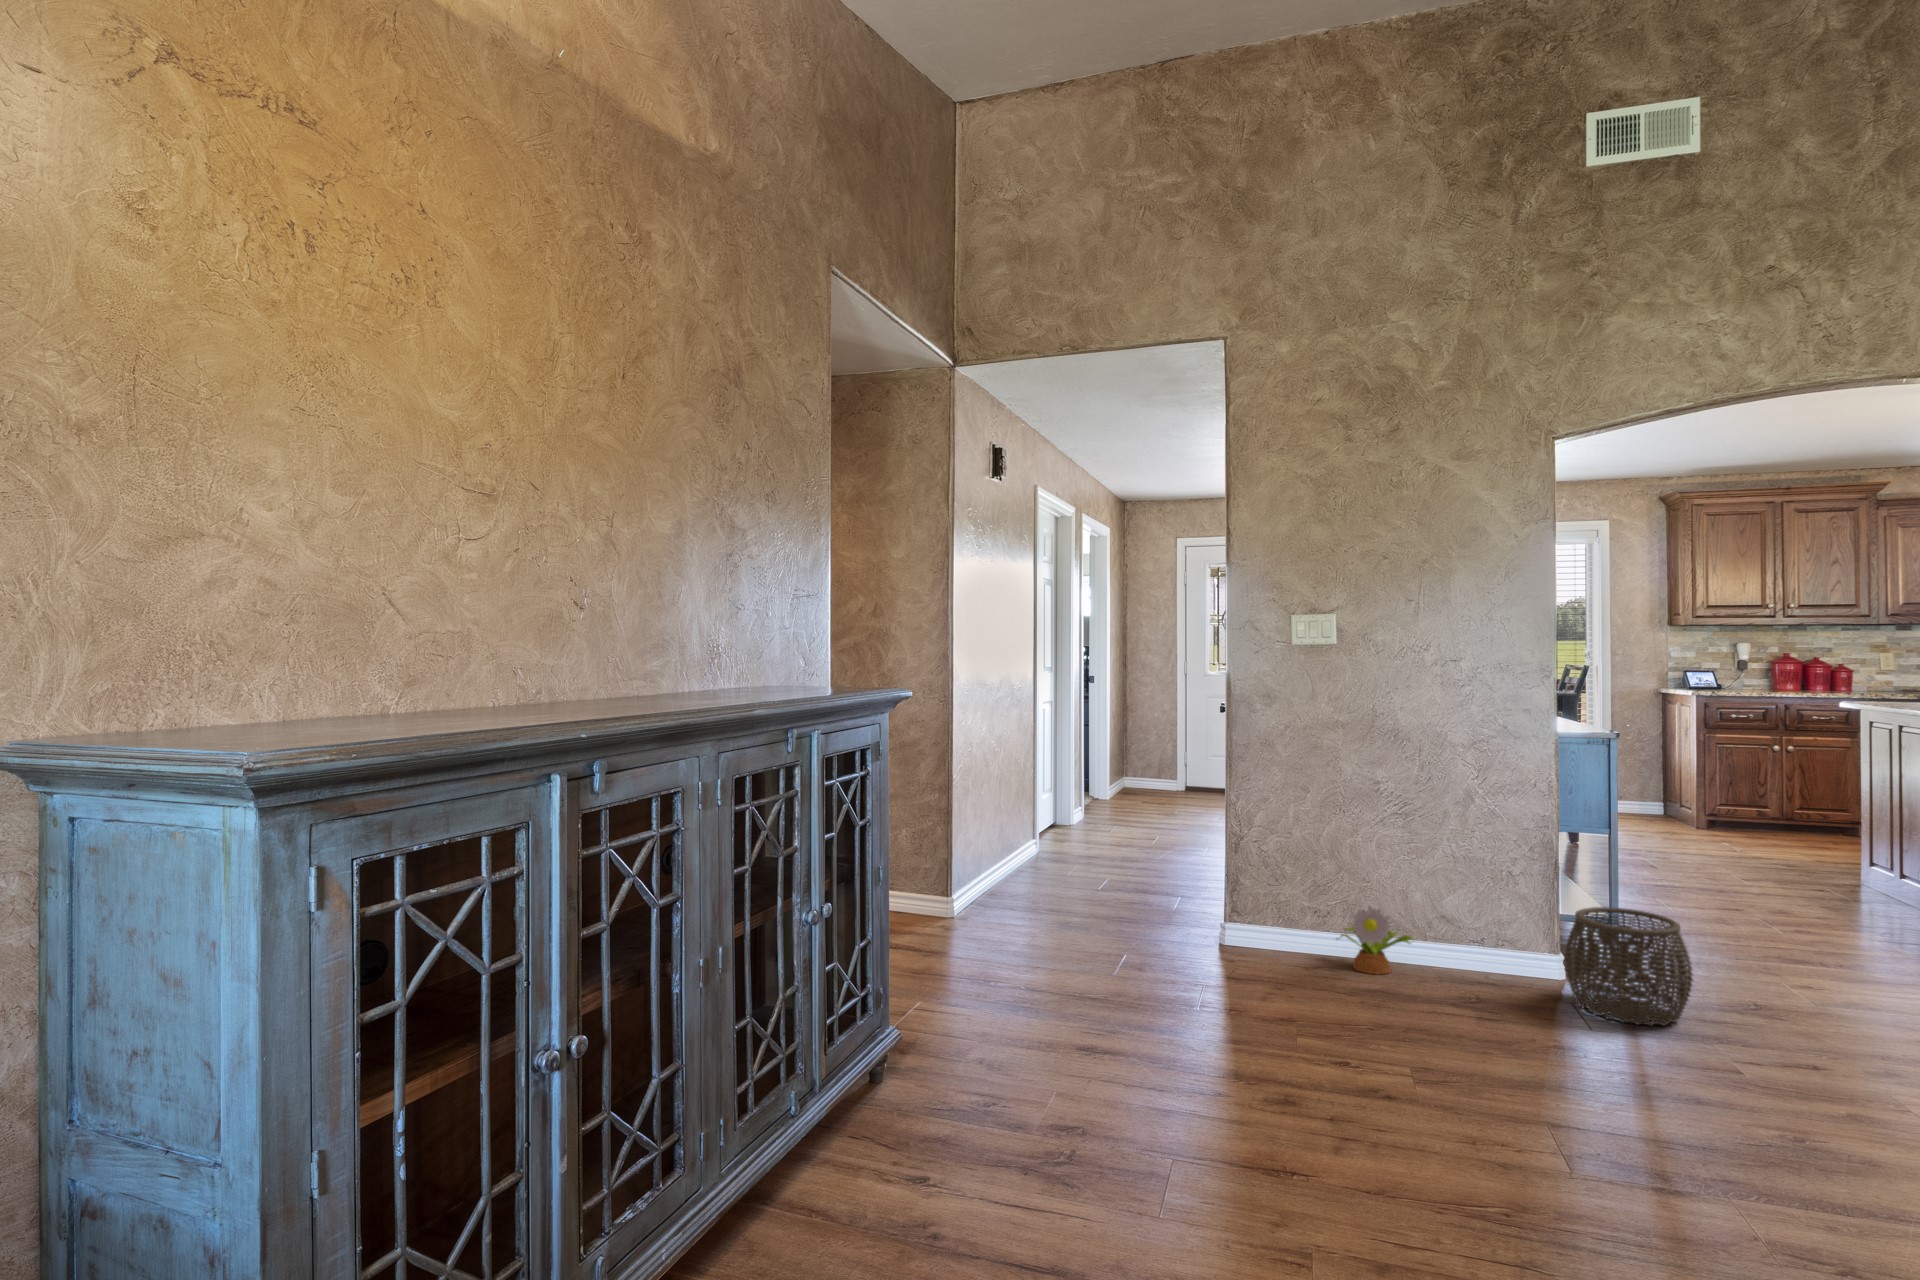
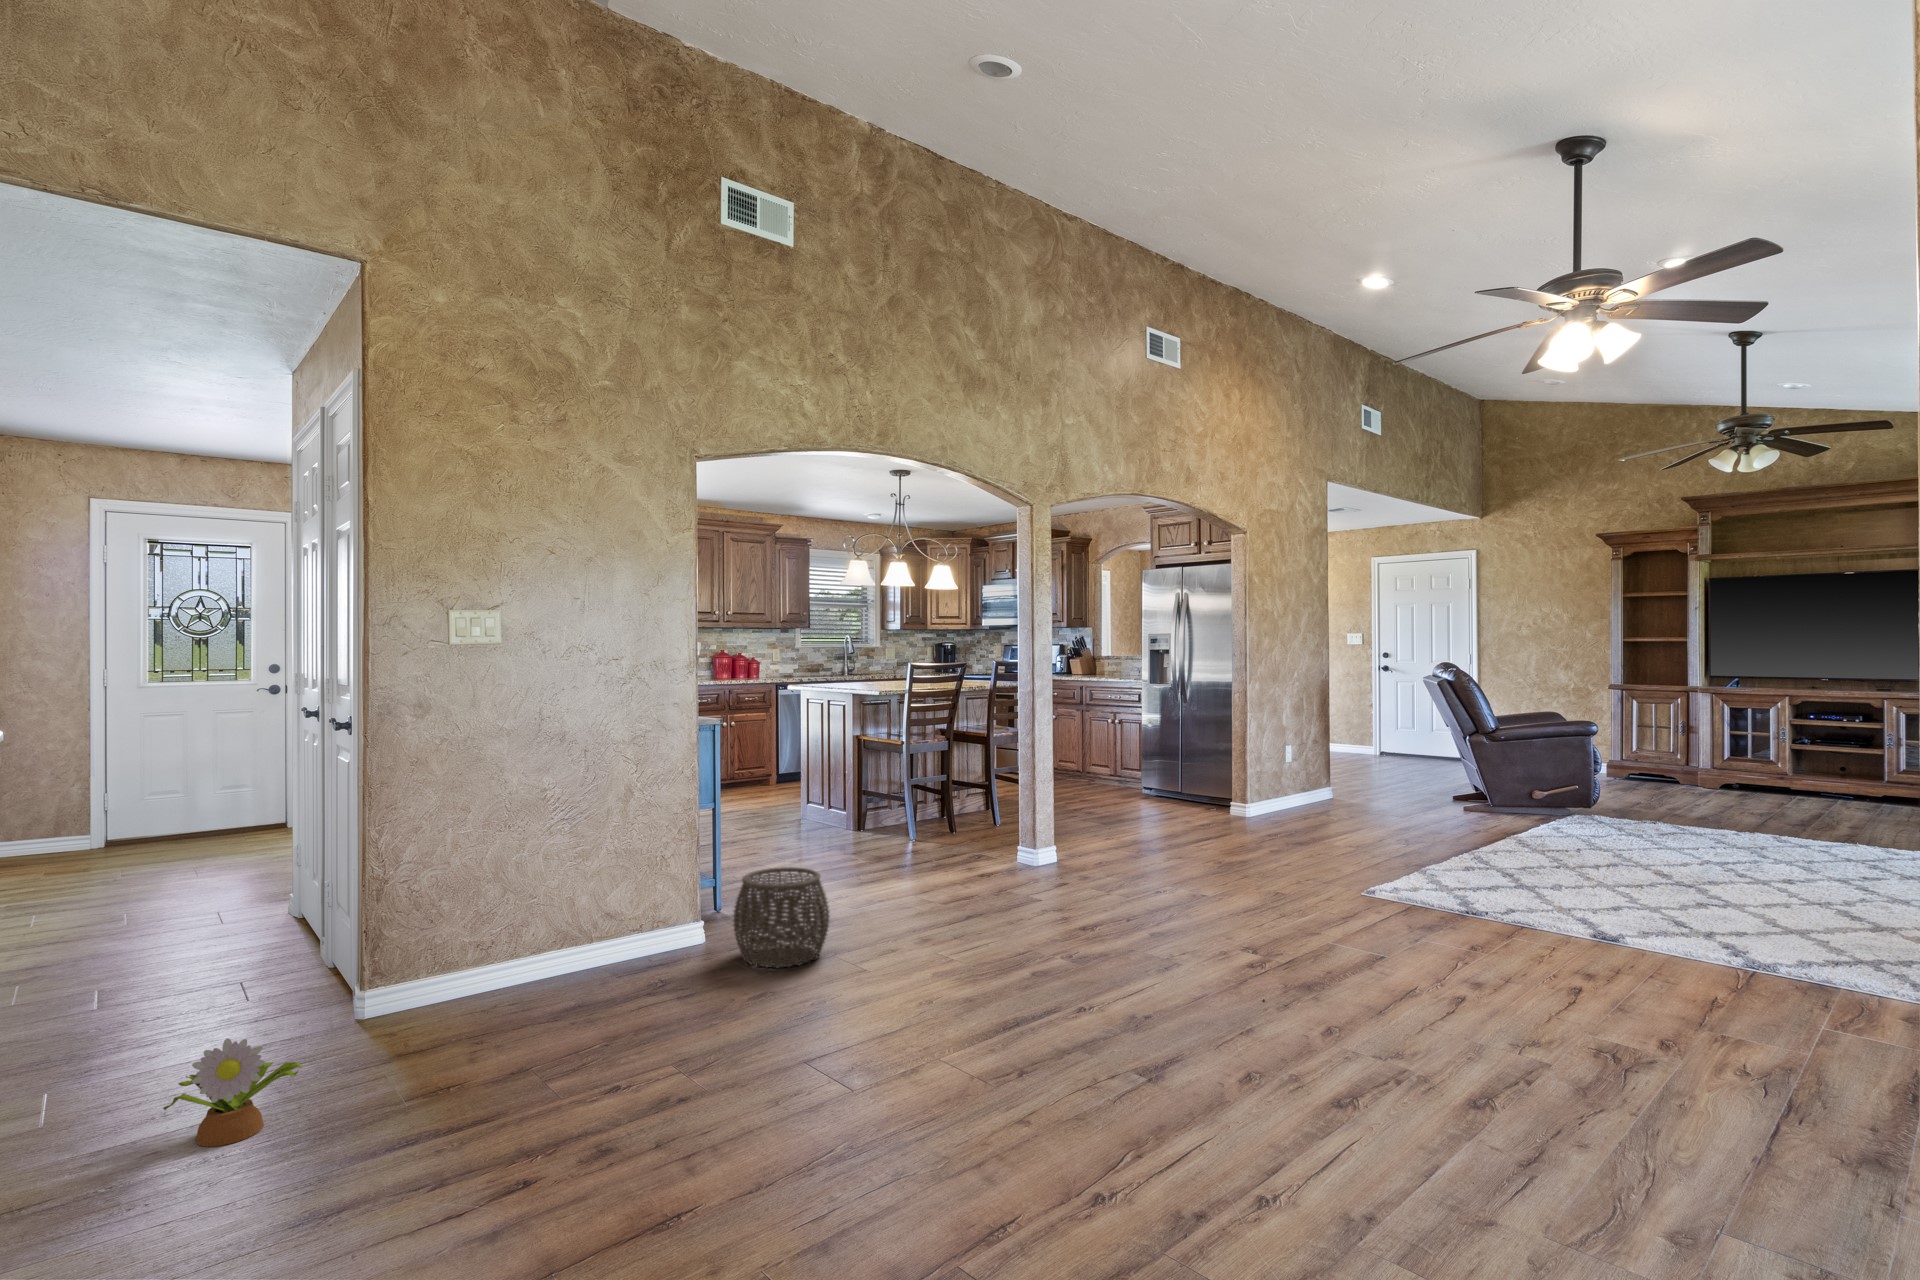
decorative plant: present [1341,906,1413,974] -> present [163,1038,302,1146]

